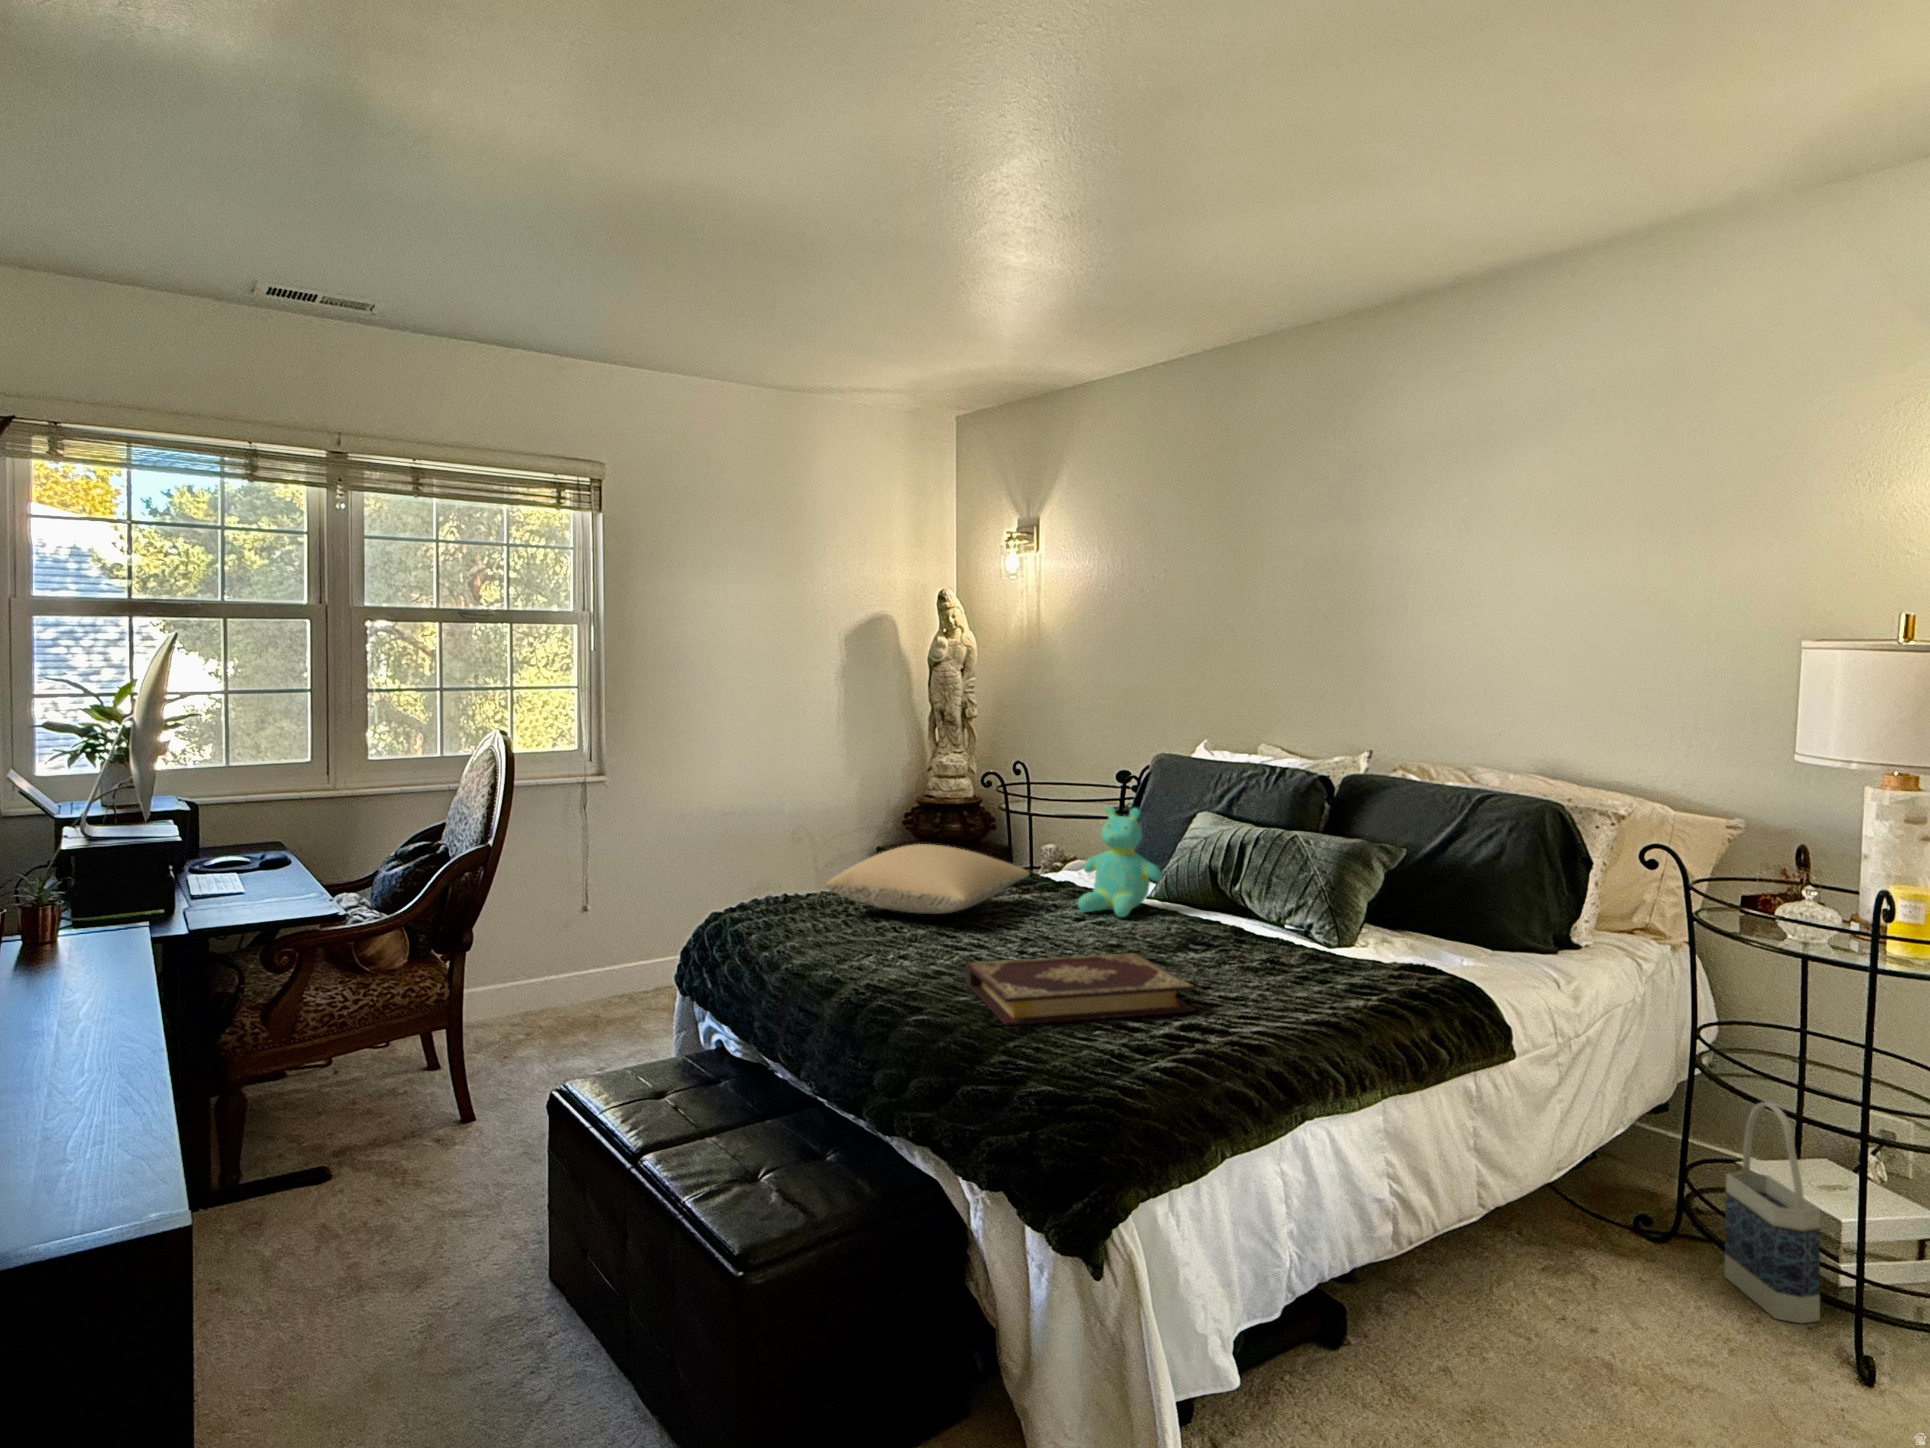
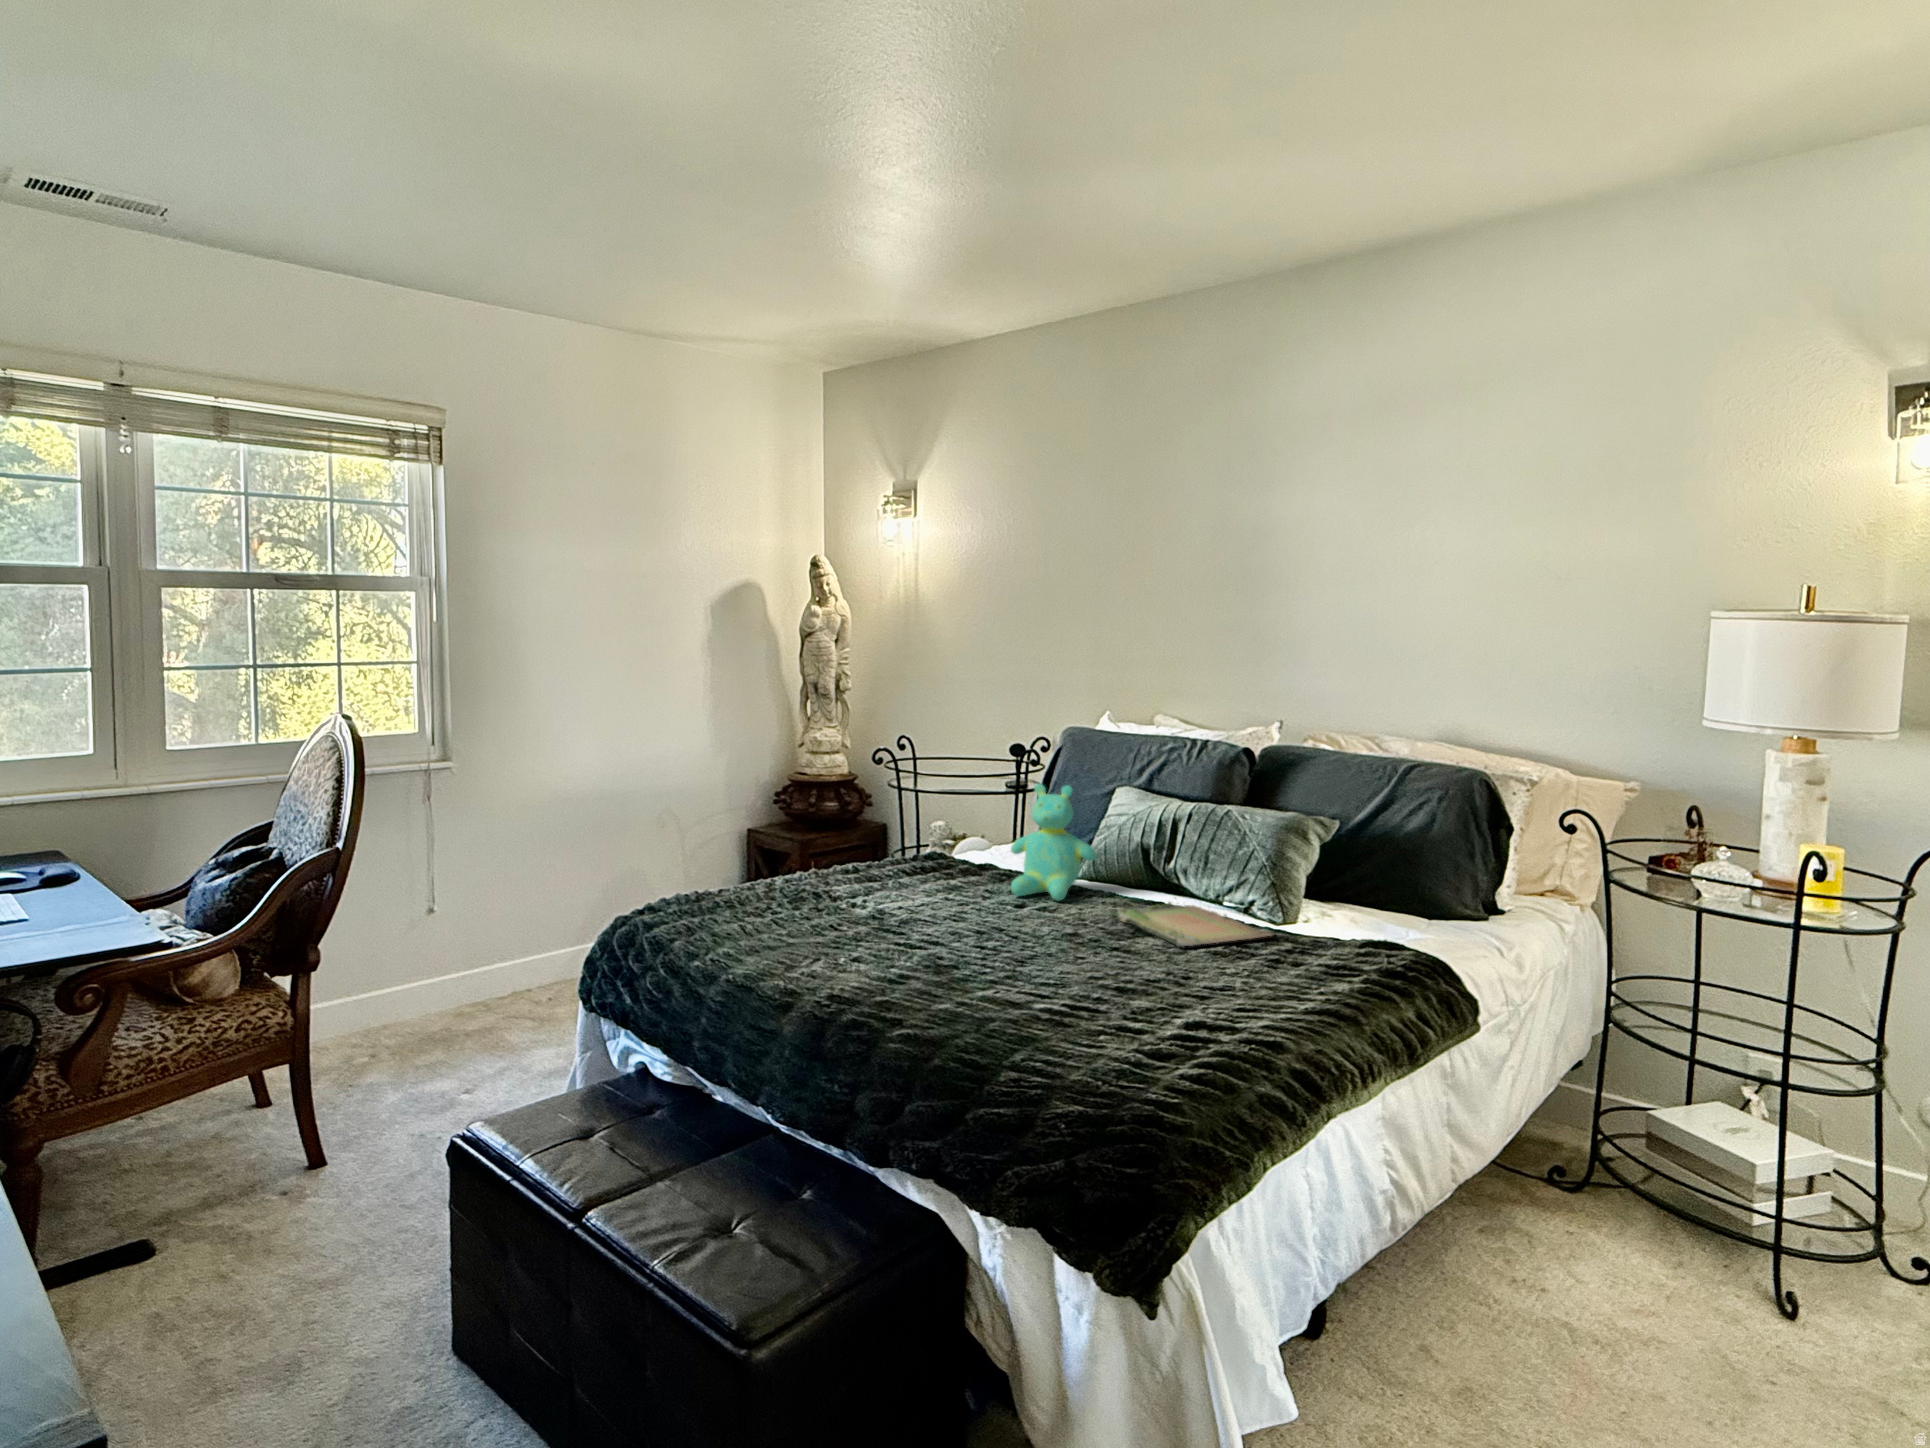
pillow: present [827,844,1030,914] -> none [747,831,958,906]
tray: none [1163,915,1316,964] -> present [1109,902,1271,947]
book: present [965,953,1195,1025] -> none [934,943,1190,1035]
bag: present [1725,1102,1820,1323] -> none [1650,1056,1746,1266]

